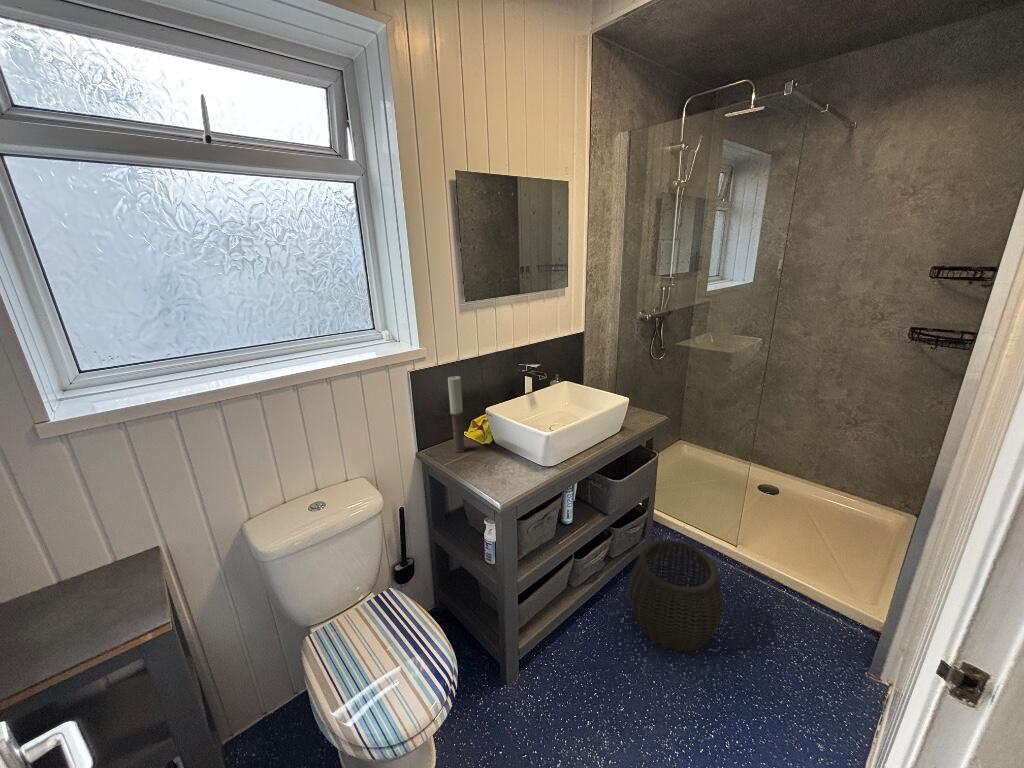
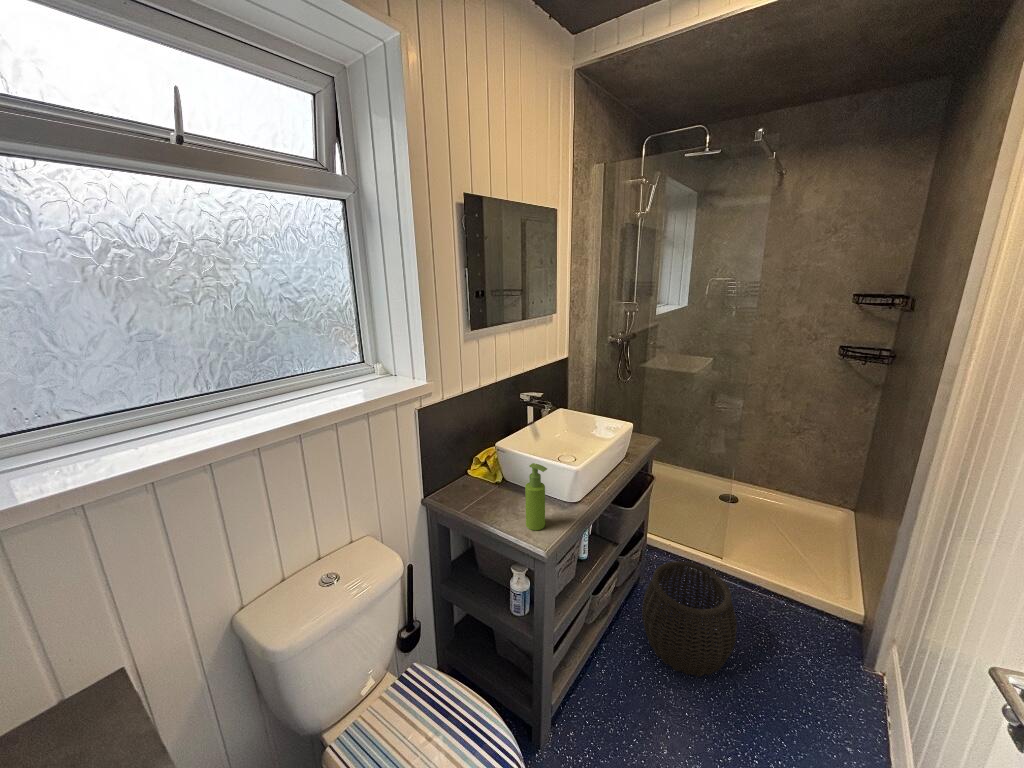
candle: present [448,376,466,452] -> none [457,410,476,494]
soap dispenser: none [494,426,513,487] -> present [525,463,547,530]

